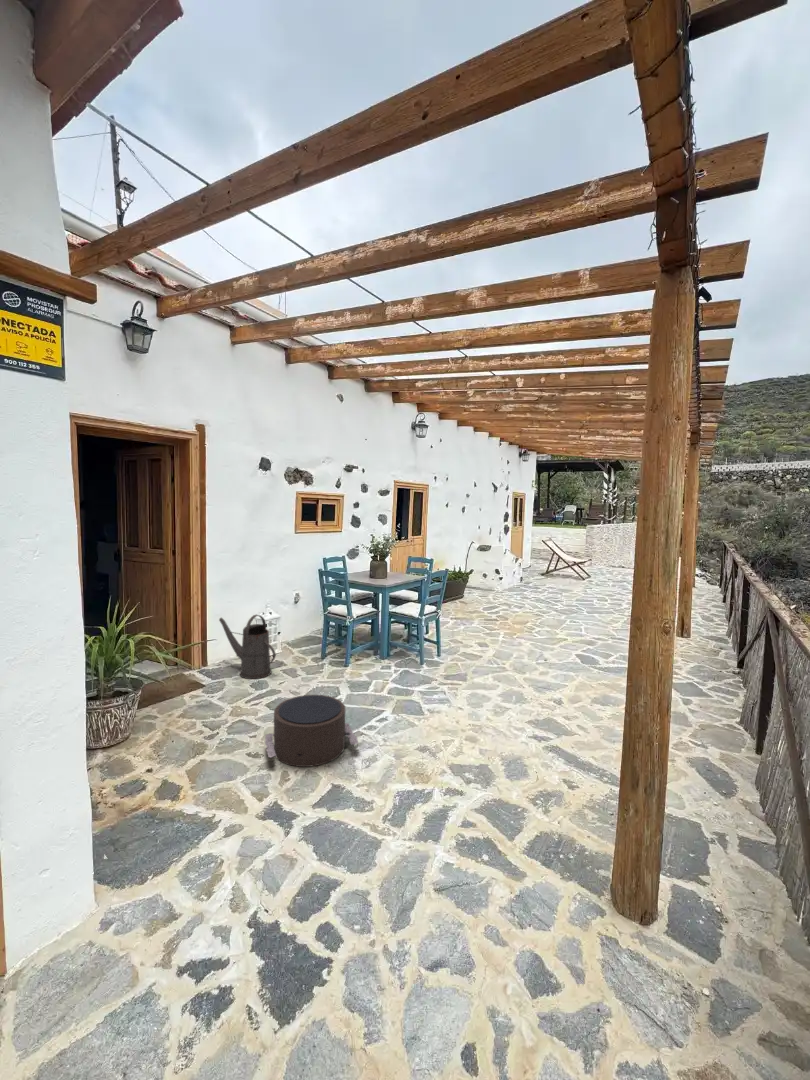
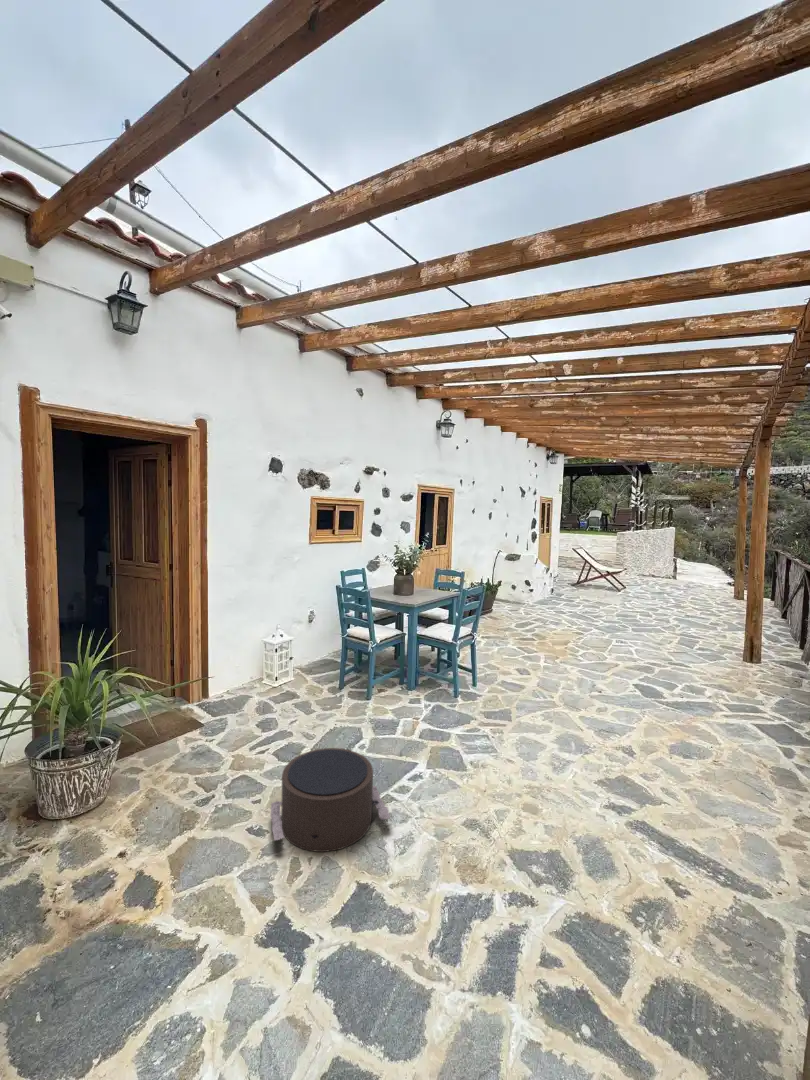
watering can: present [219,615,276,679] -> none [221,639,286,717]

